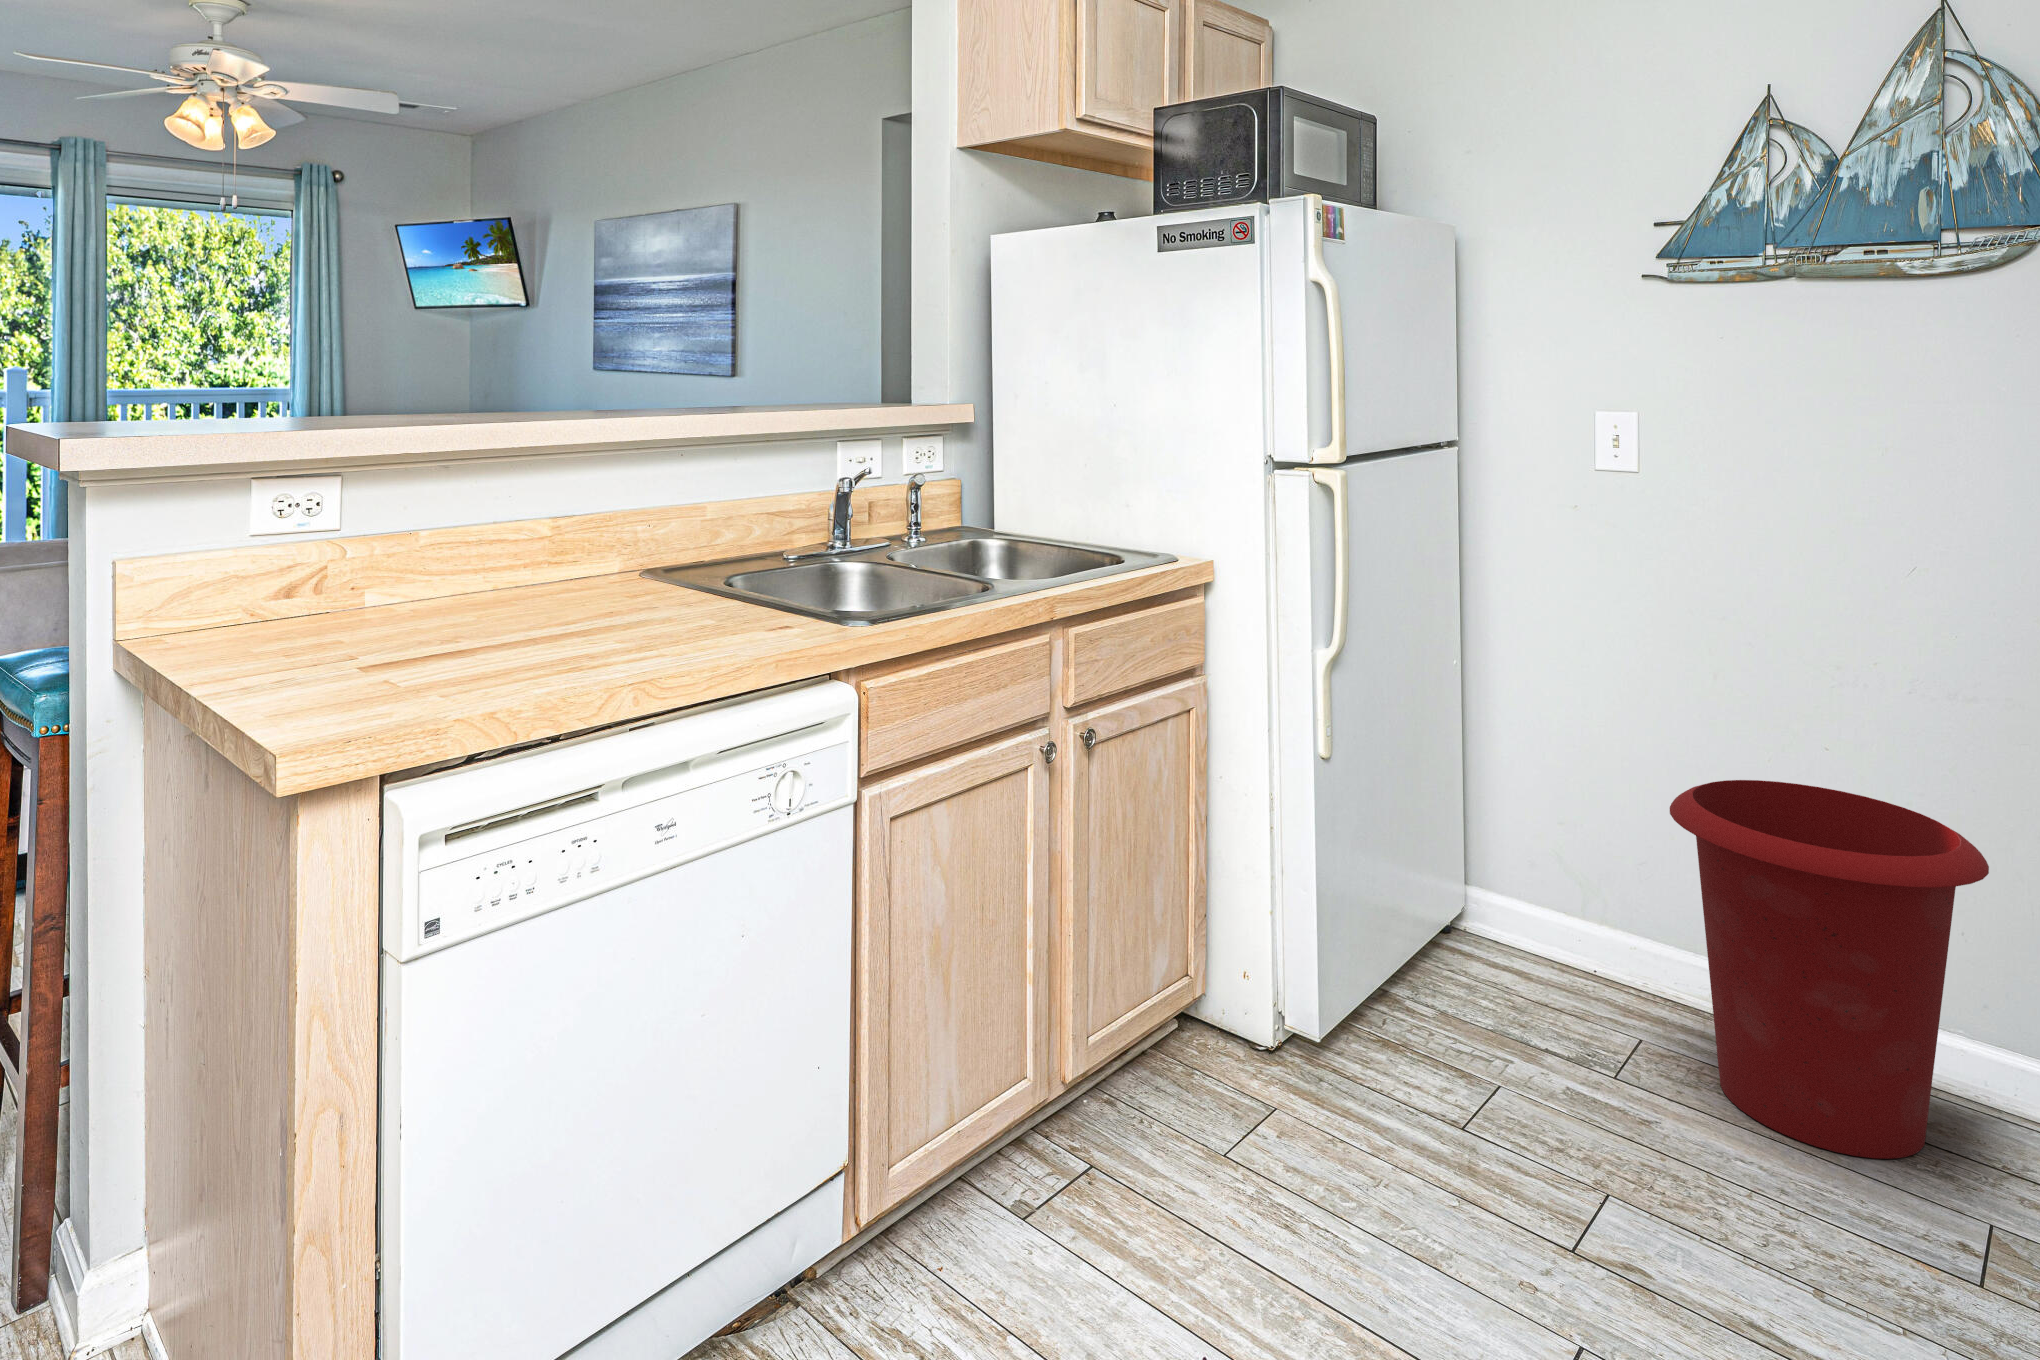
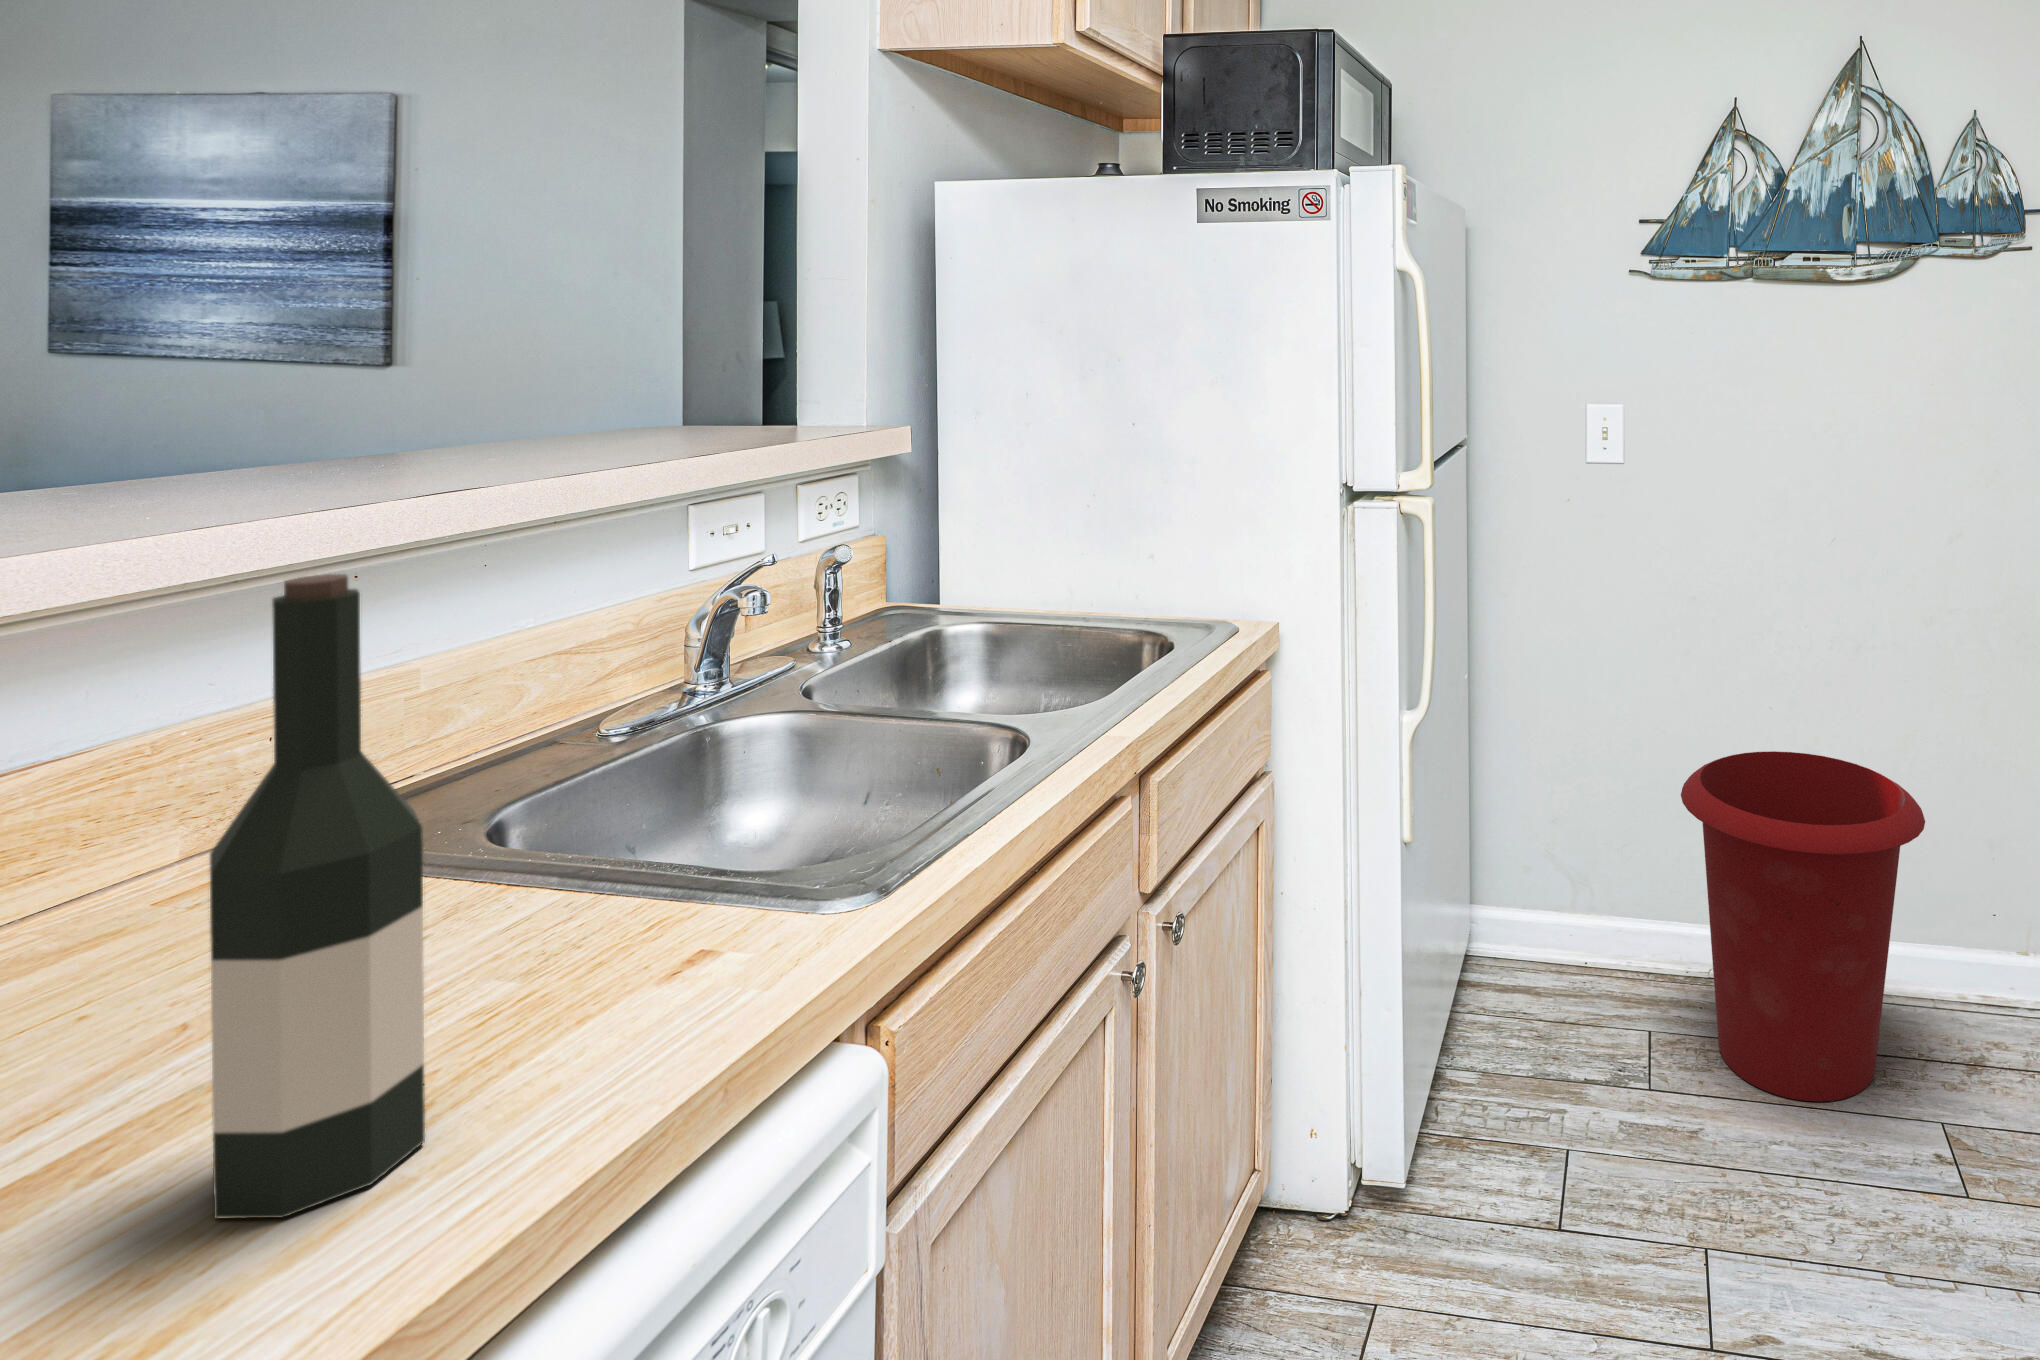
wine bottle: none [609,415,670,653] -> present [210,574,425,1219]

